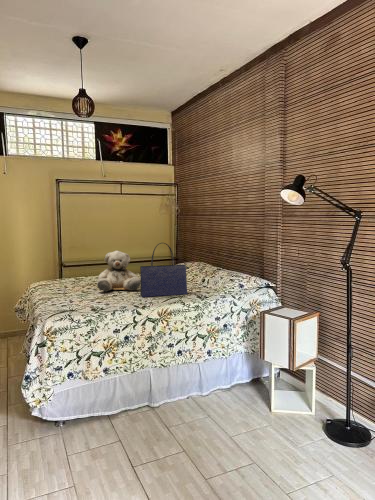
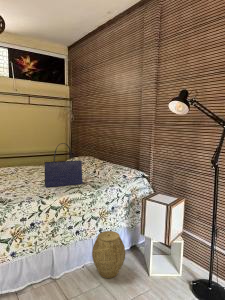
teddy bear: present [97,251,141,292] -> none [8,149,45,183]
woven basket: none [198,353,239,410] -> present [92,231,125,278]

